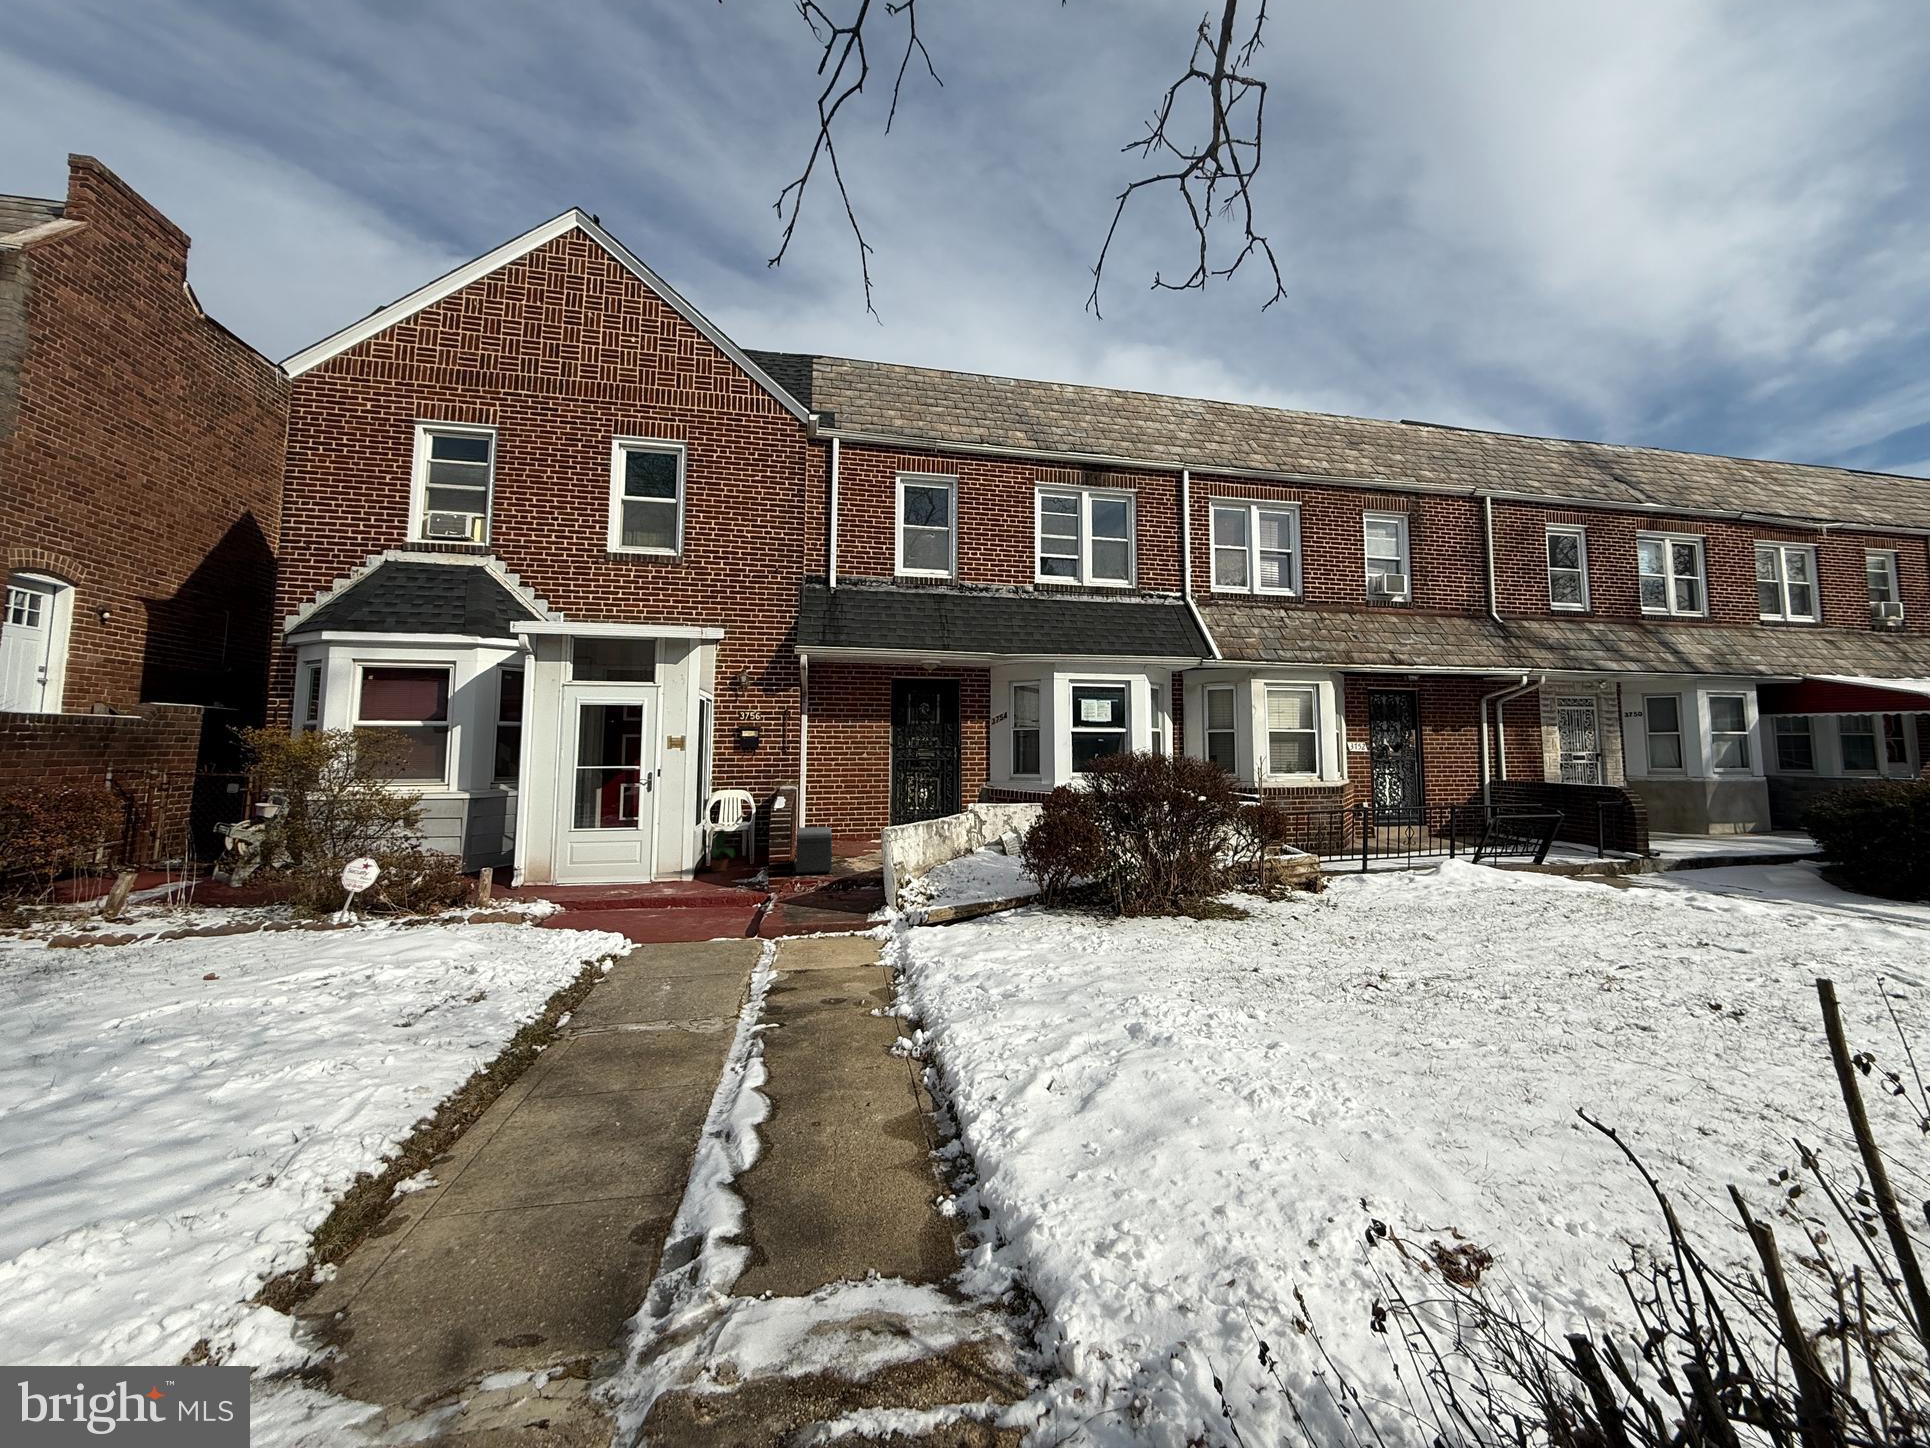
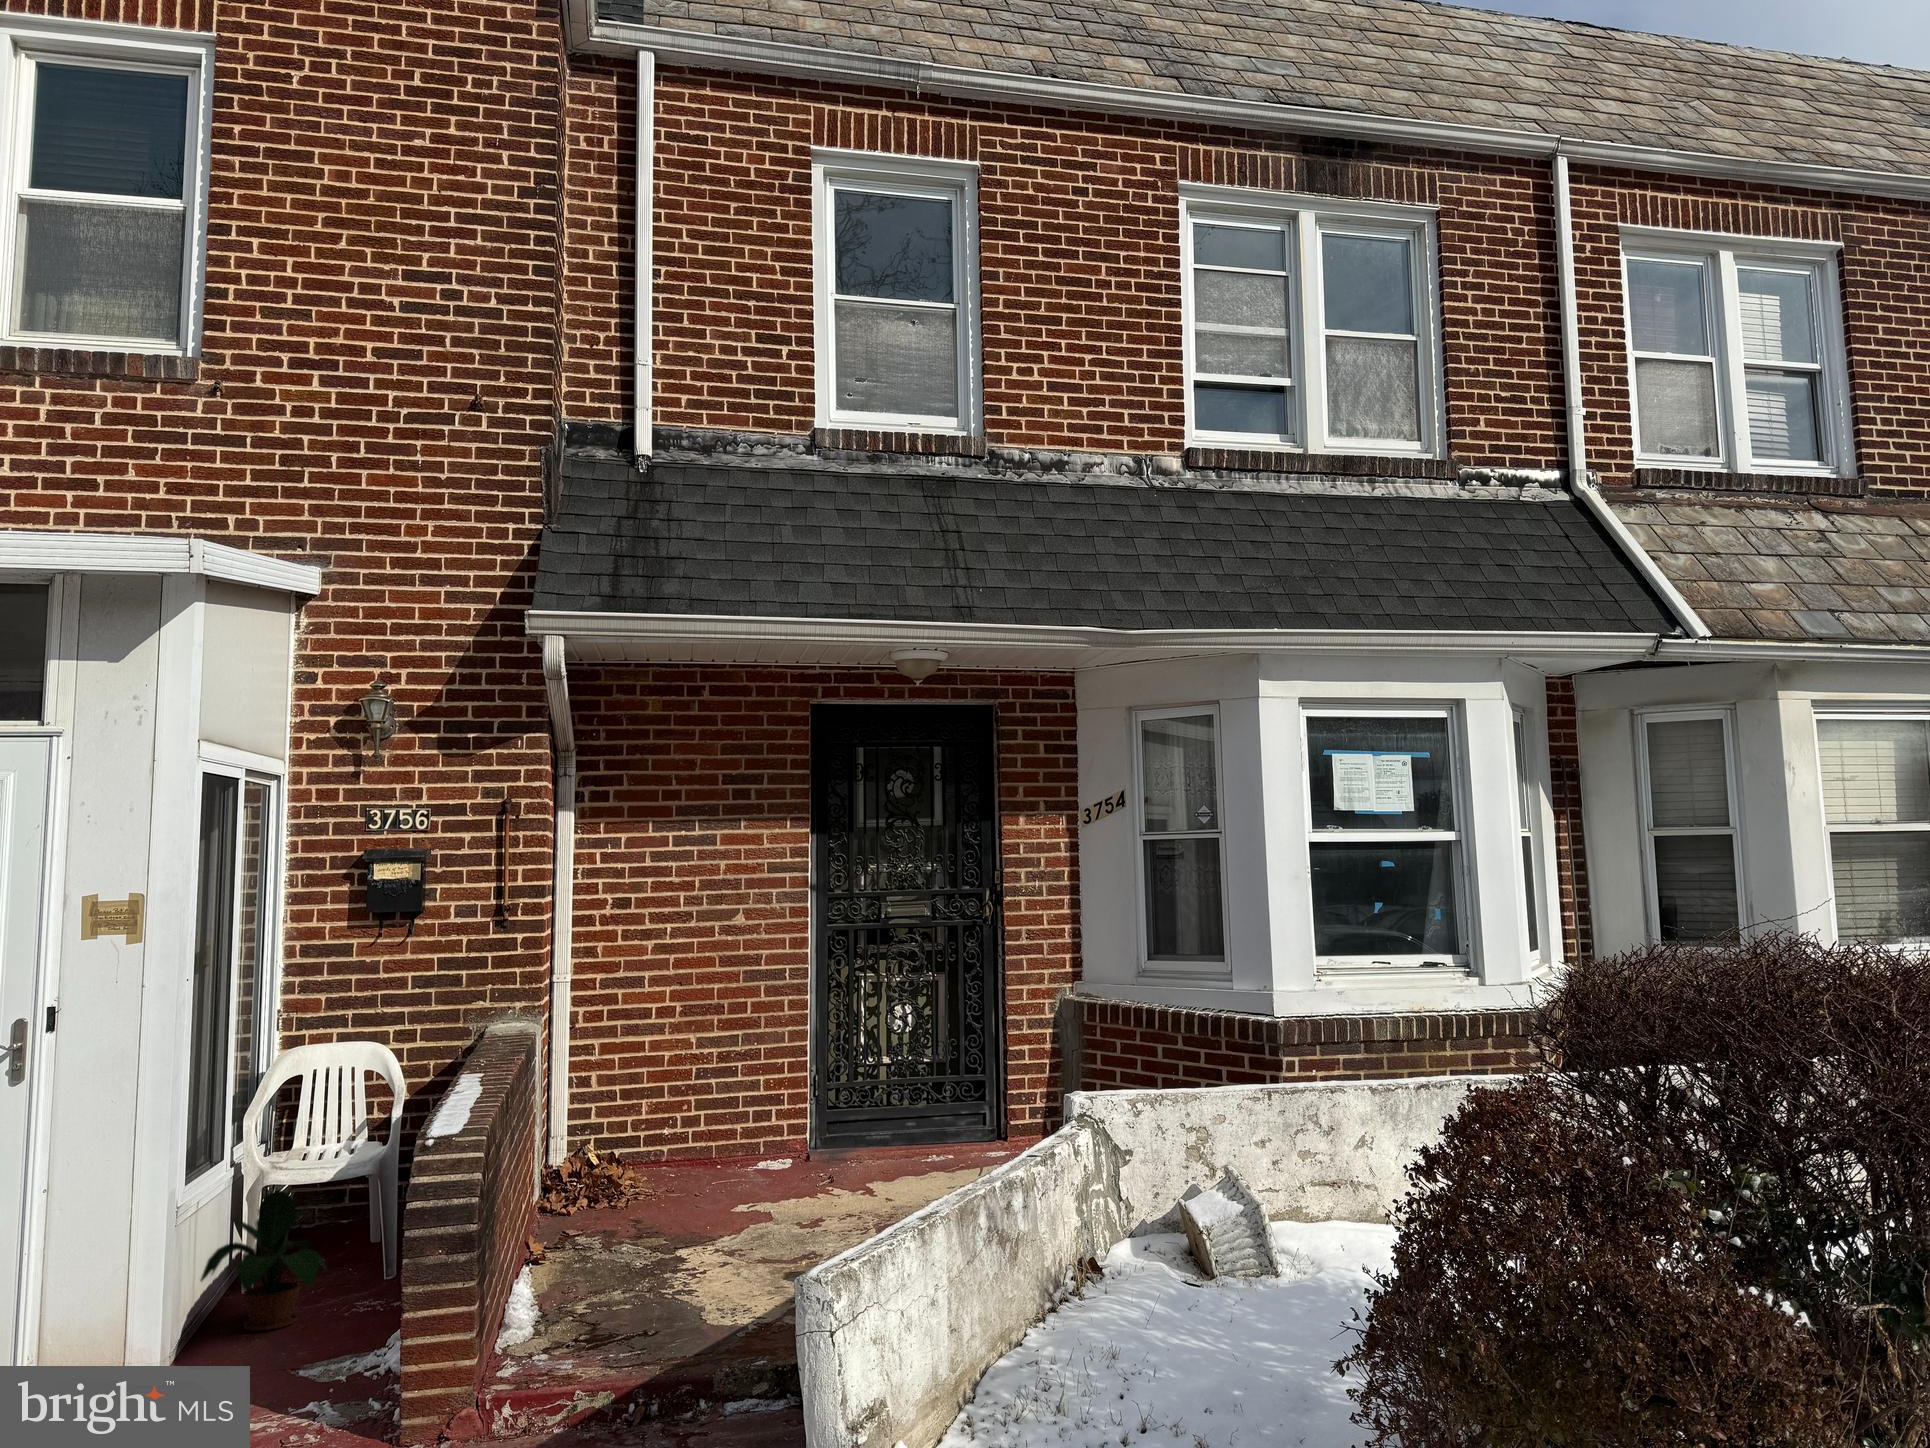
storage bench: present [796,827,832,873] -> none [505,1164,630,1356]

